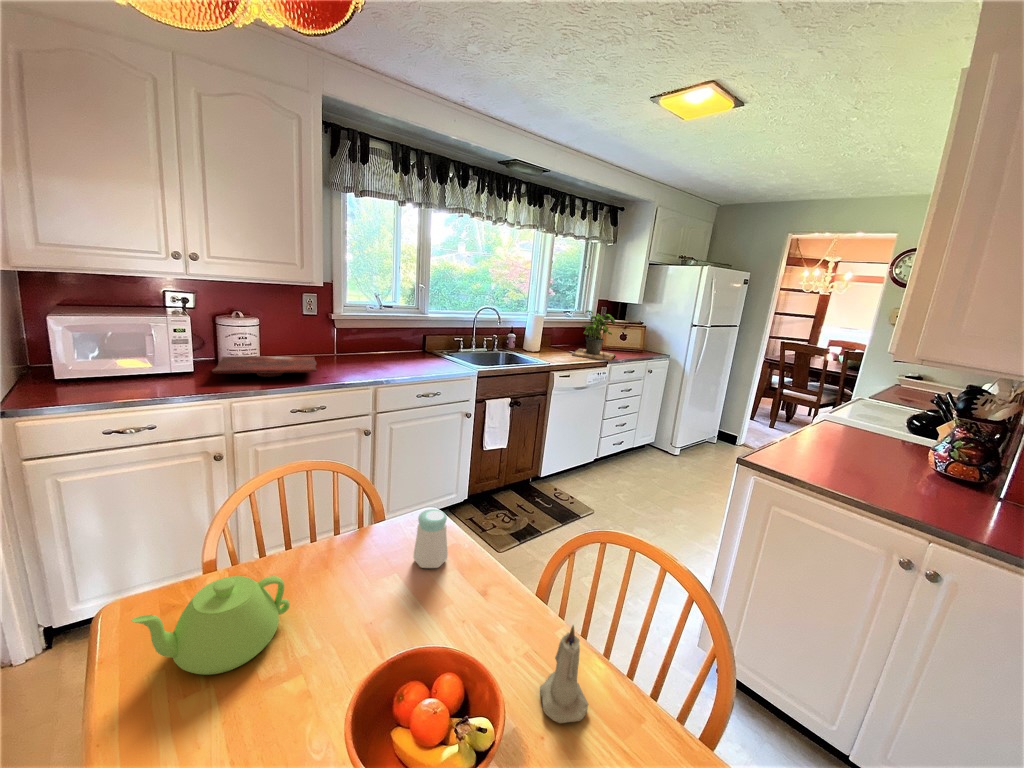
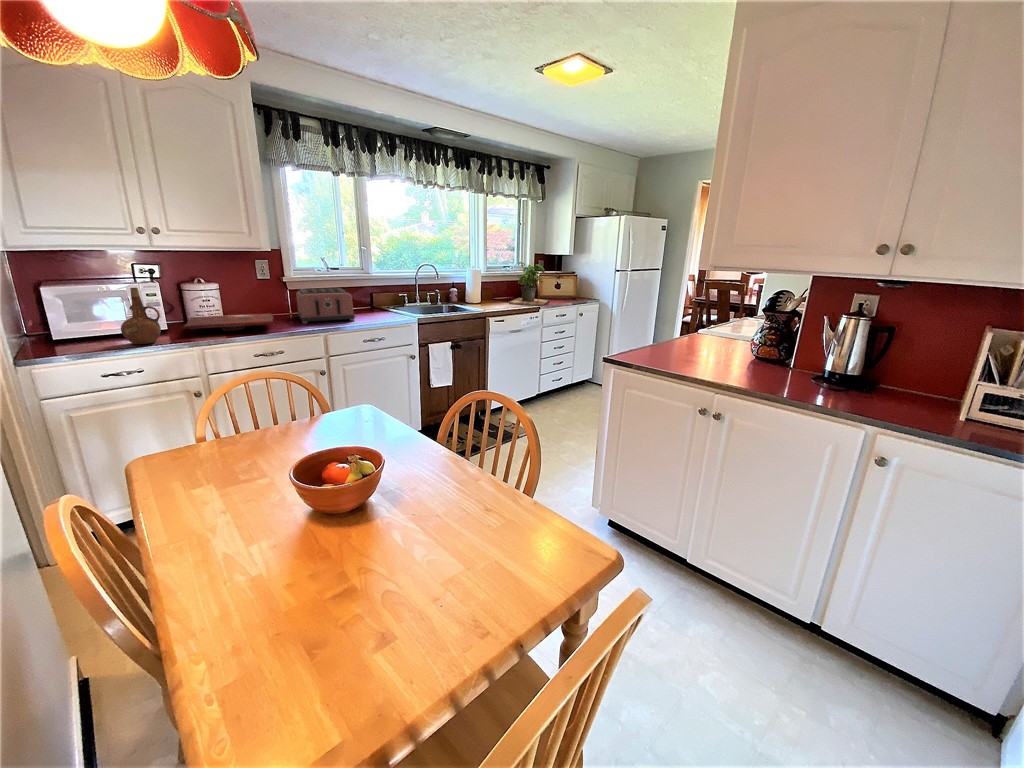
ceramic pitcher: none [138,324,186,392] -> present [121,288,161,344]
toaster: none [342,329,408,371] -> present [296,288,355,323]
salt shaker: present [413,509,448,568] -> none [345,393,370,432]
teapot: present [131,576,290,675] -> none [152,427,256,481]
candle: present [540,626,588,723] -> none [416,427,445,486]

